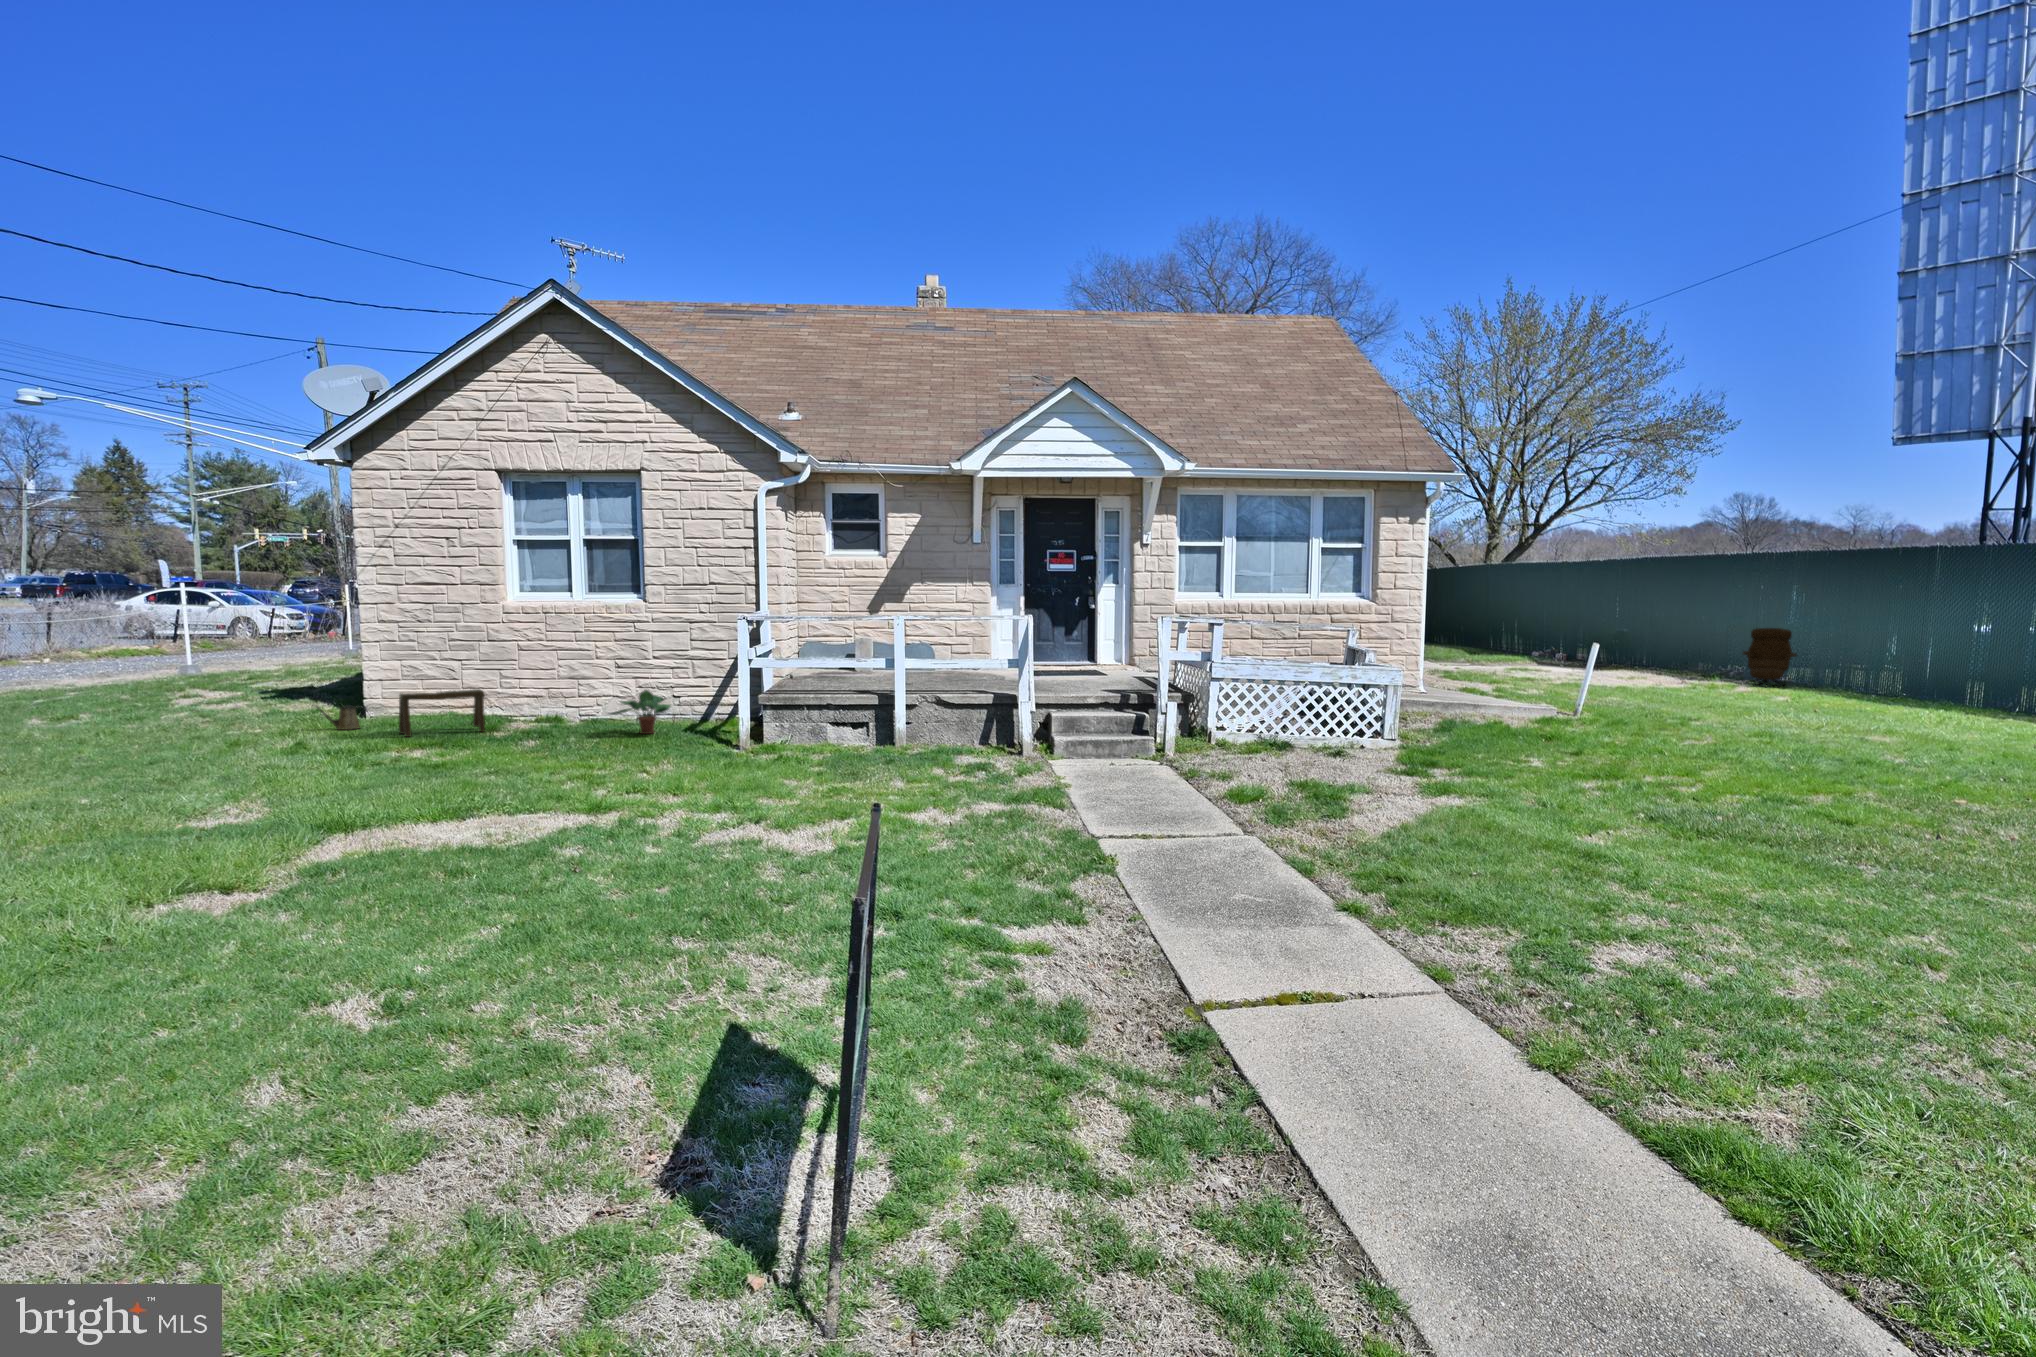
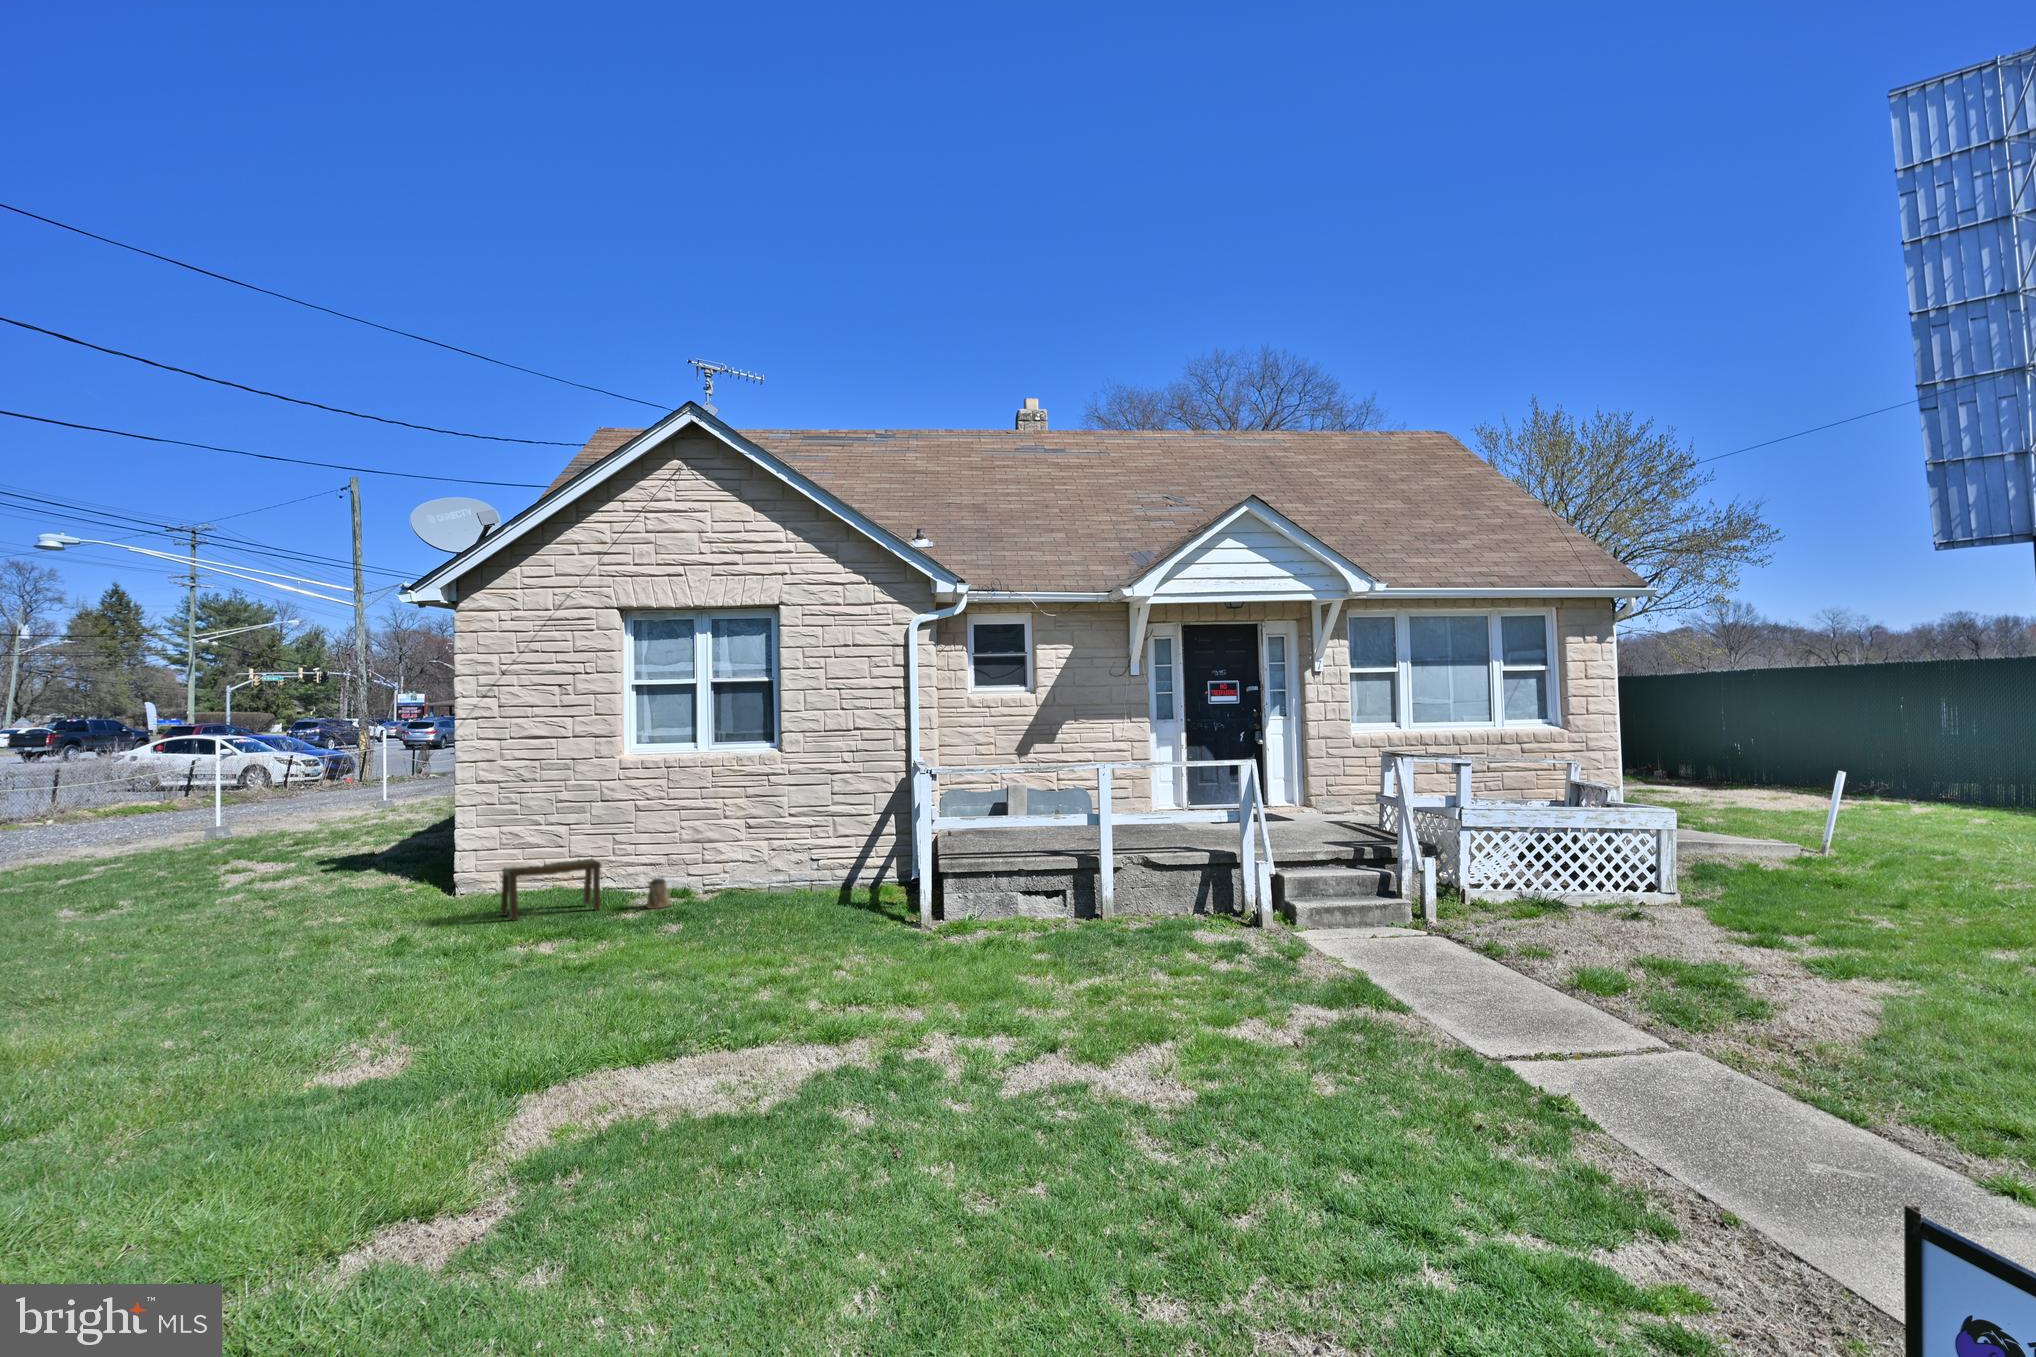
lounge chair: present [1743,628,1797,686] -> none [1903,743,1968,808]
potted plant: present [610,690,671,734] -> none [749,855,825,908]
watering can: present [316,705,360,730] -> present [647,878,671,909]

